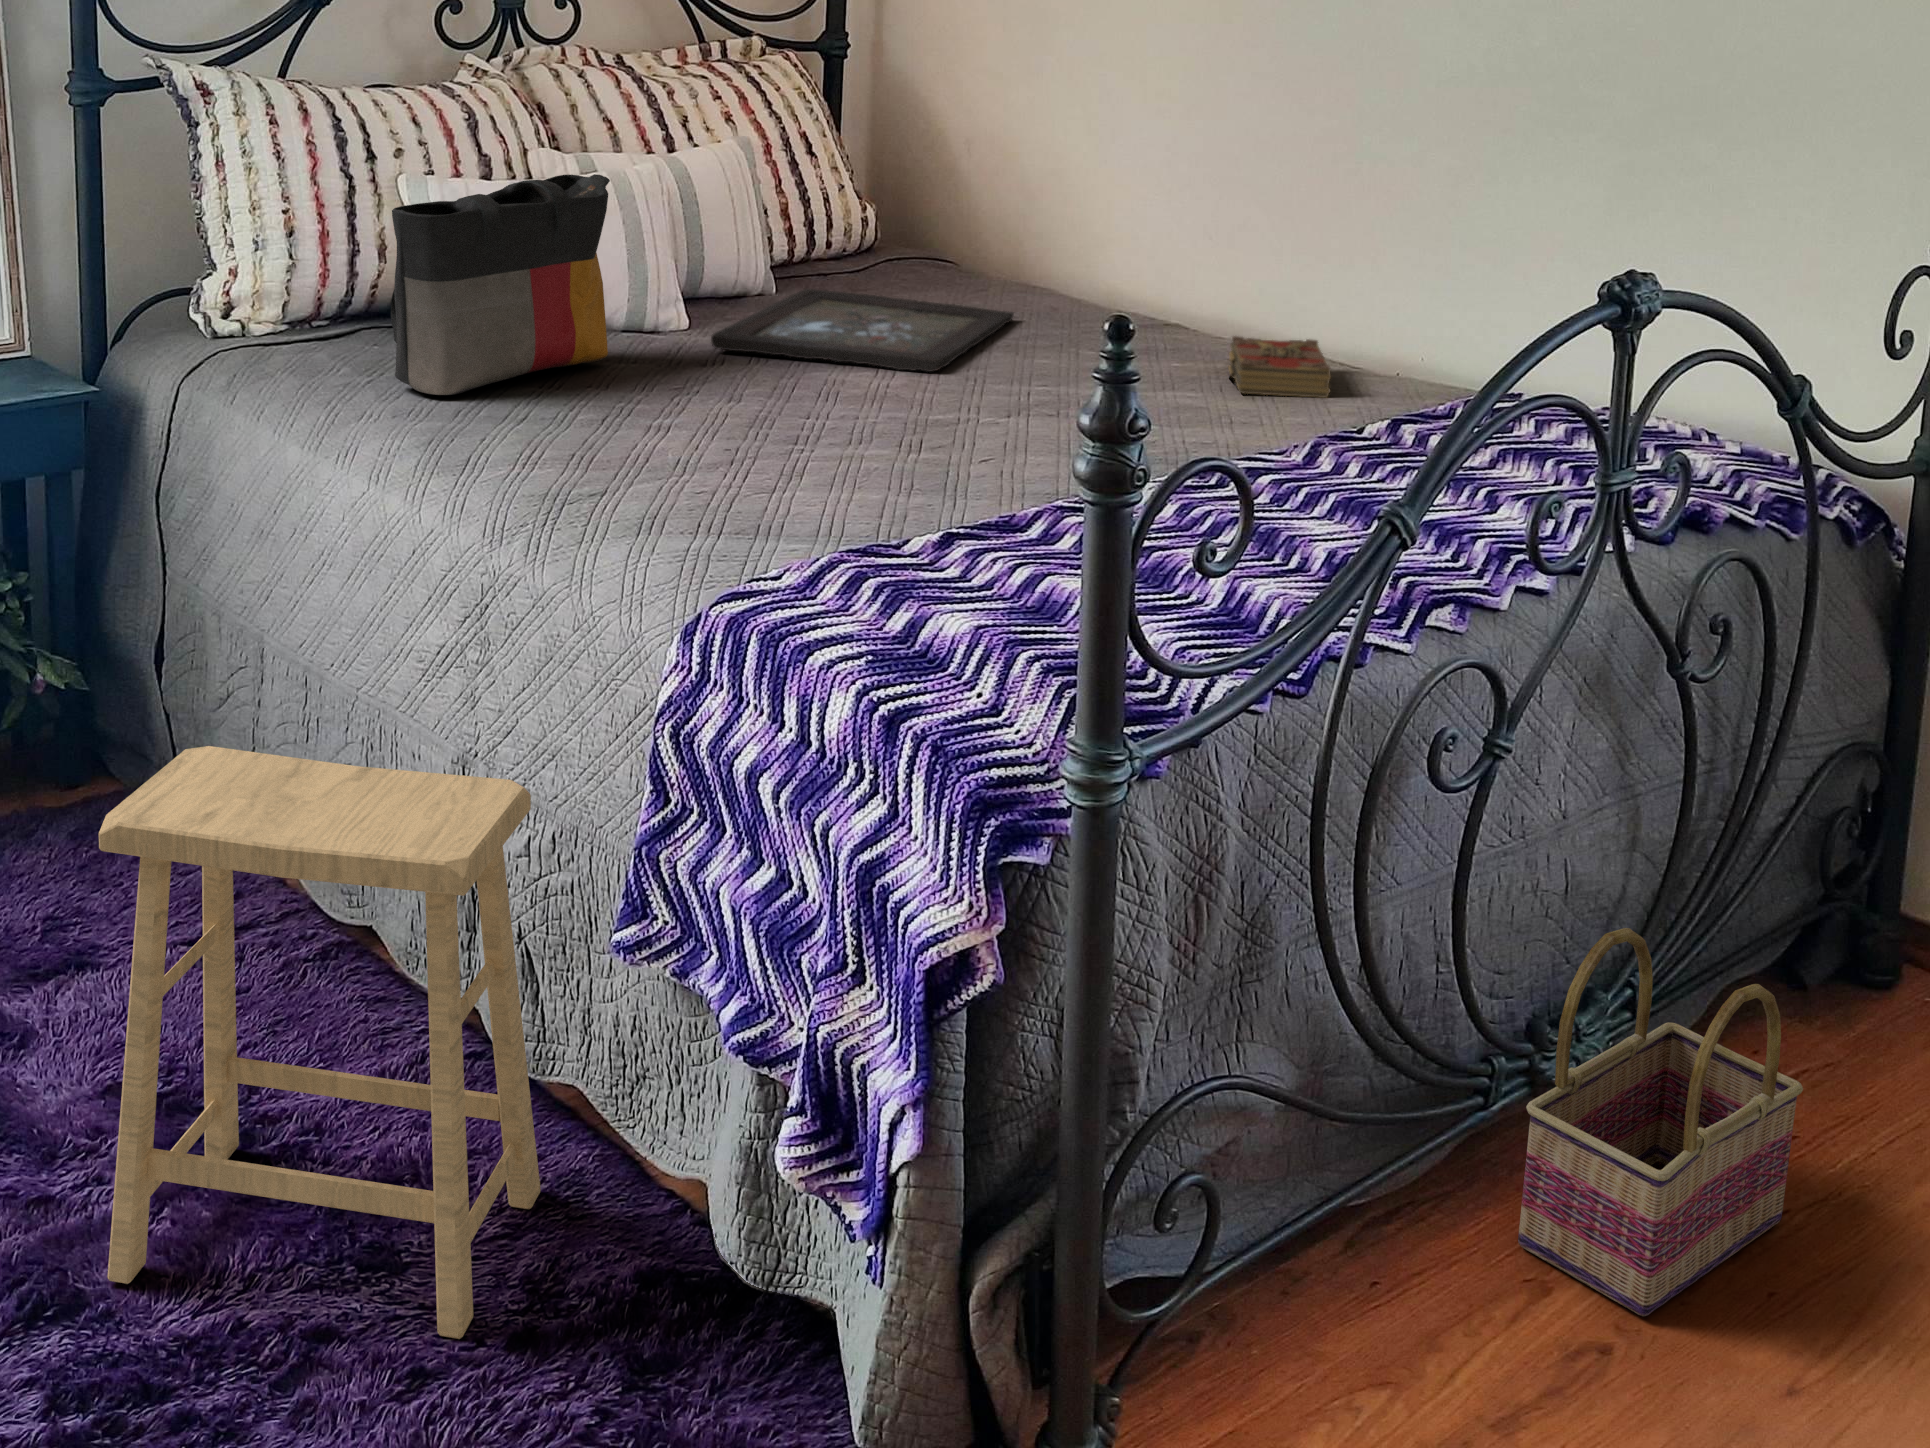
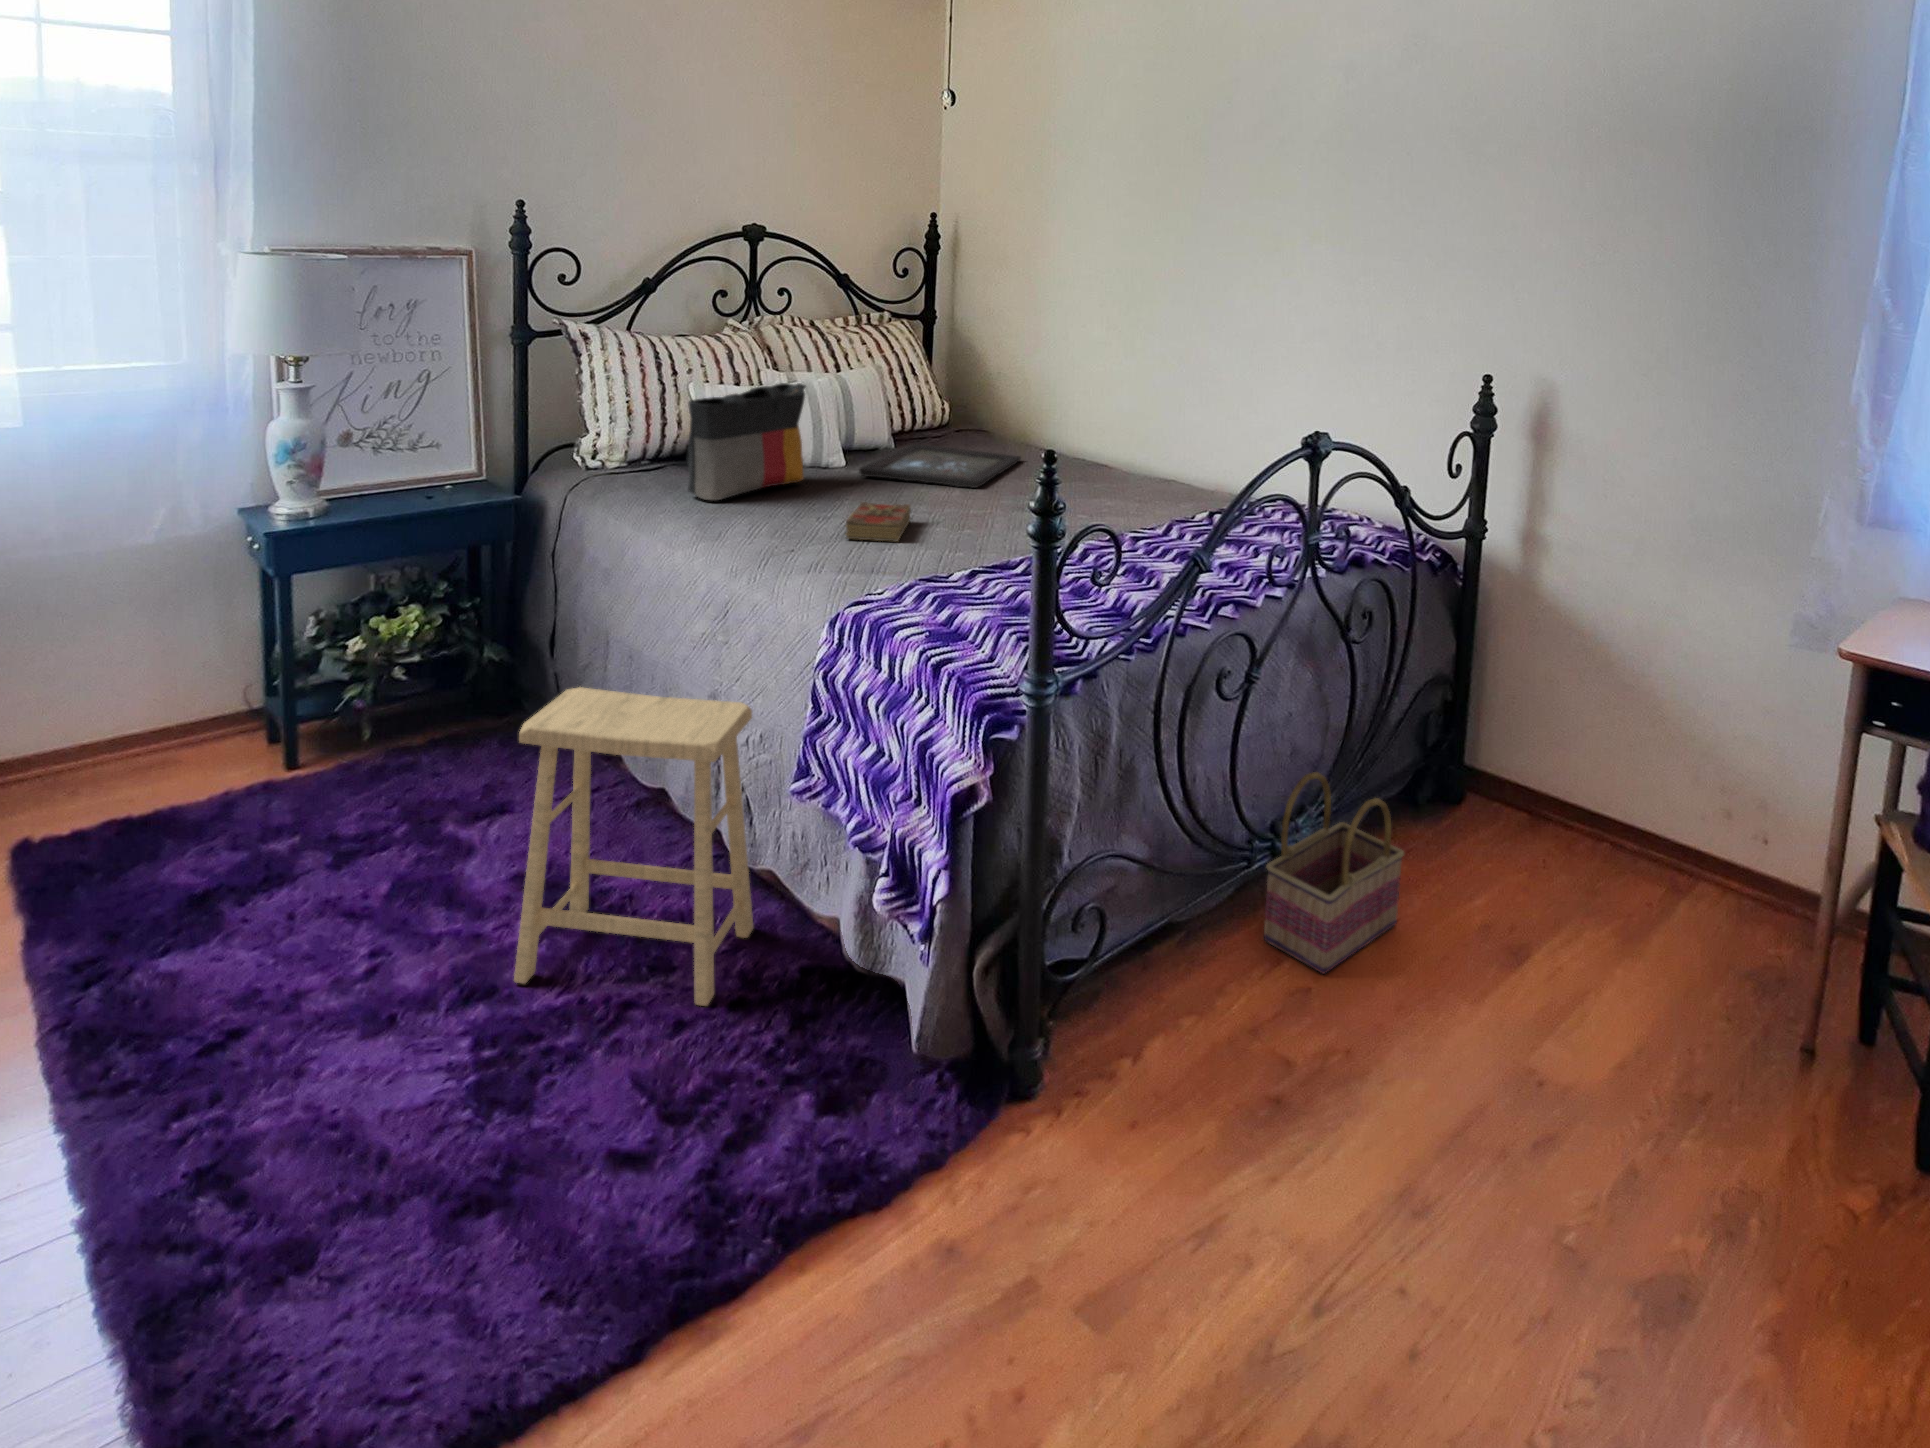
book: present [1228,336,1331,398] -> present [845,502,911,542]

